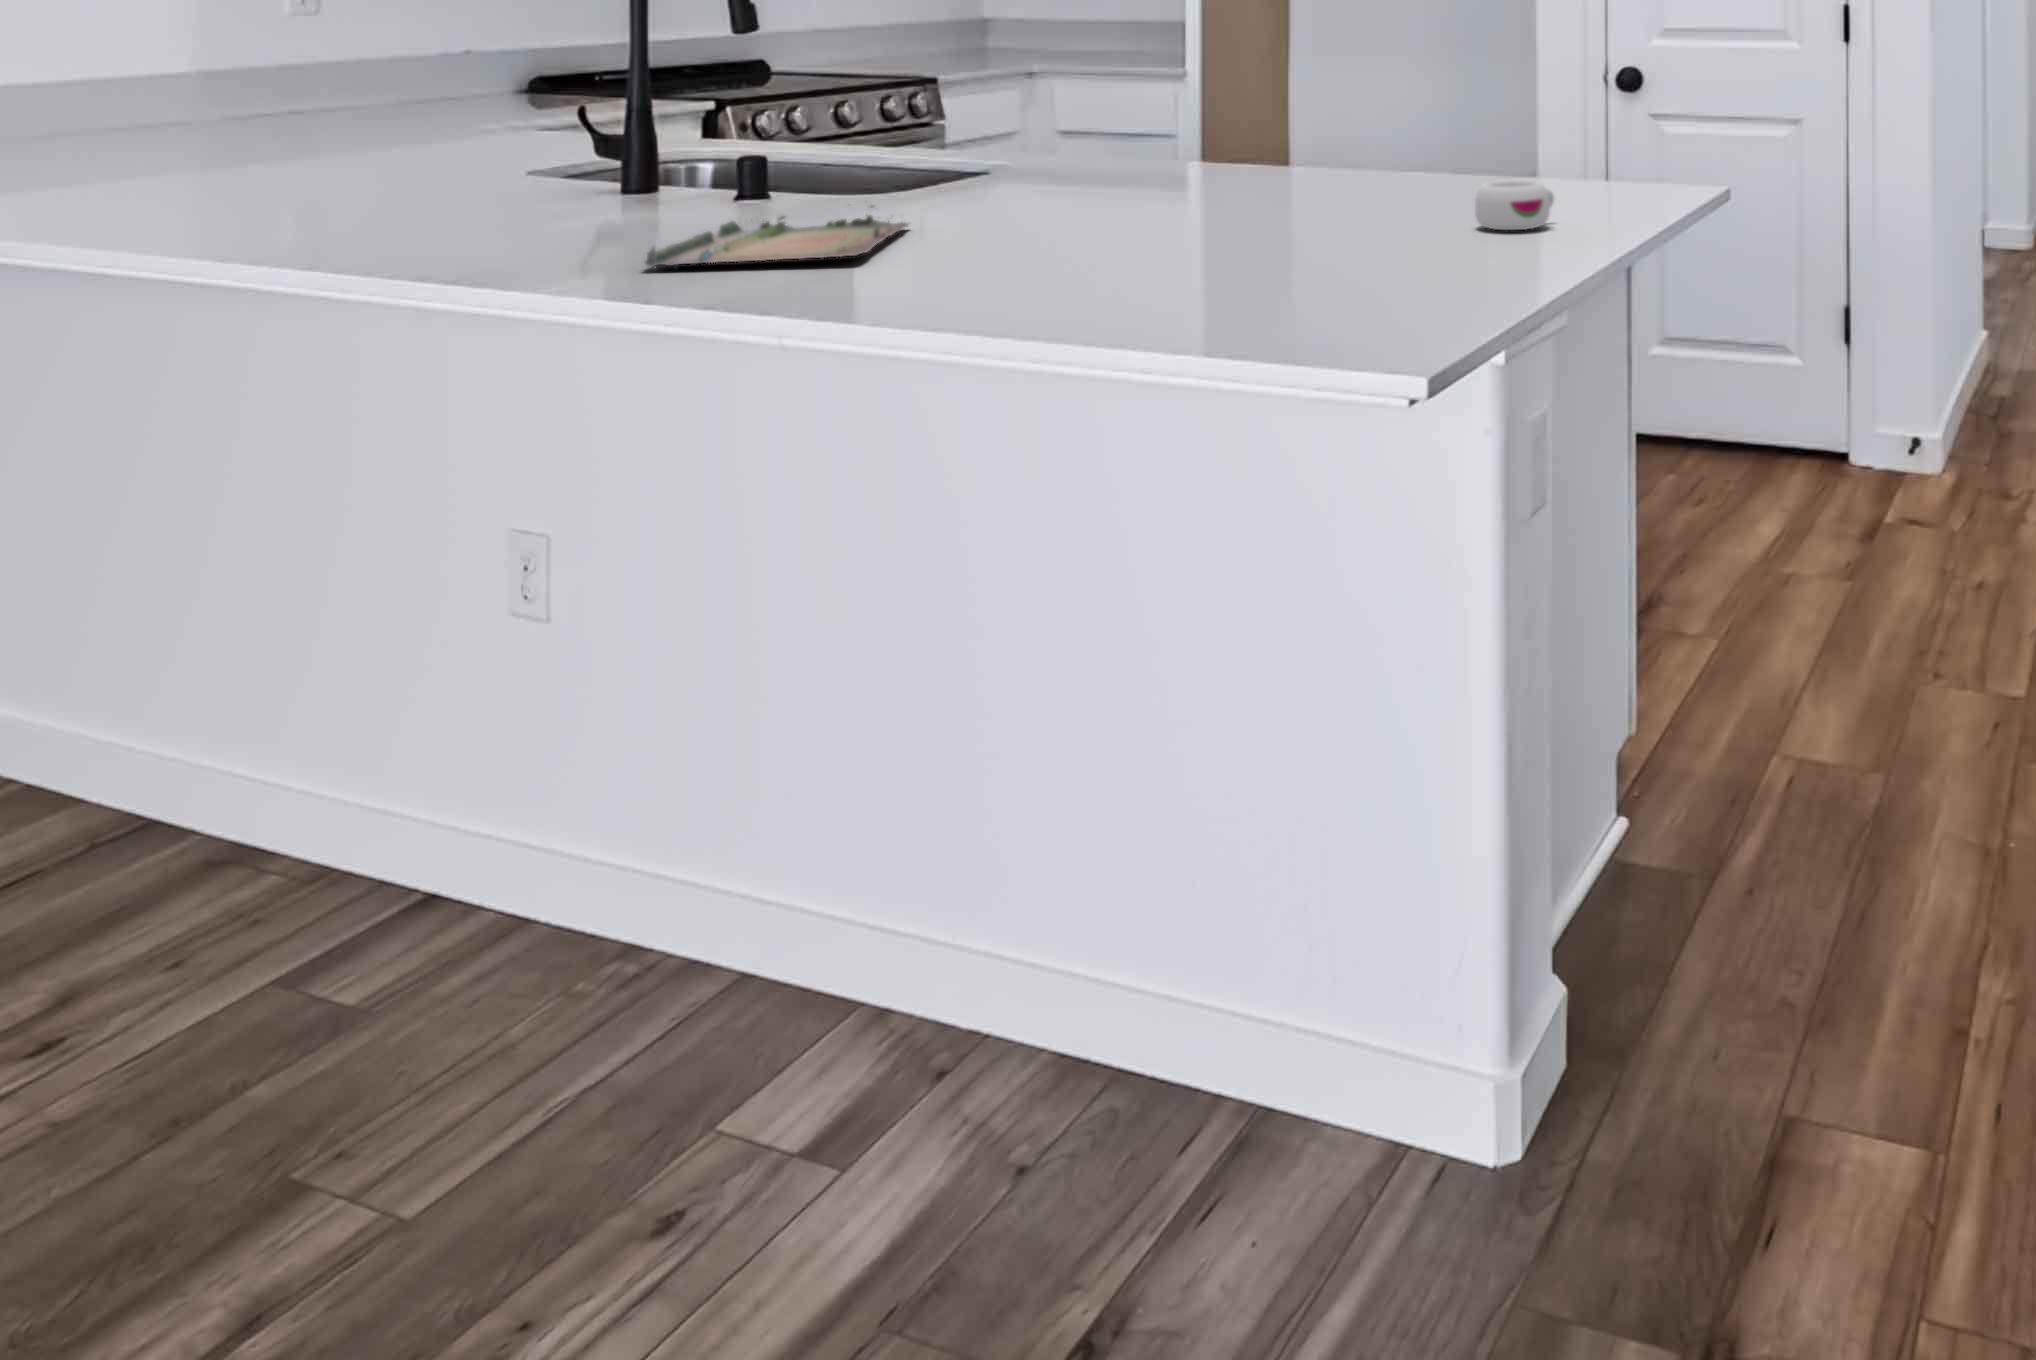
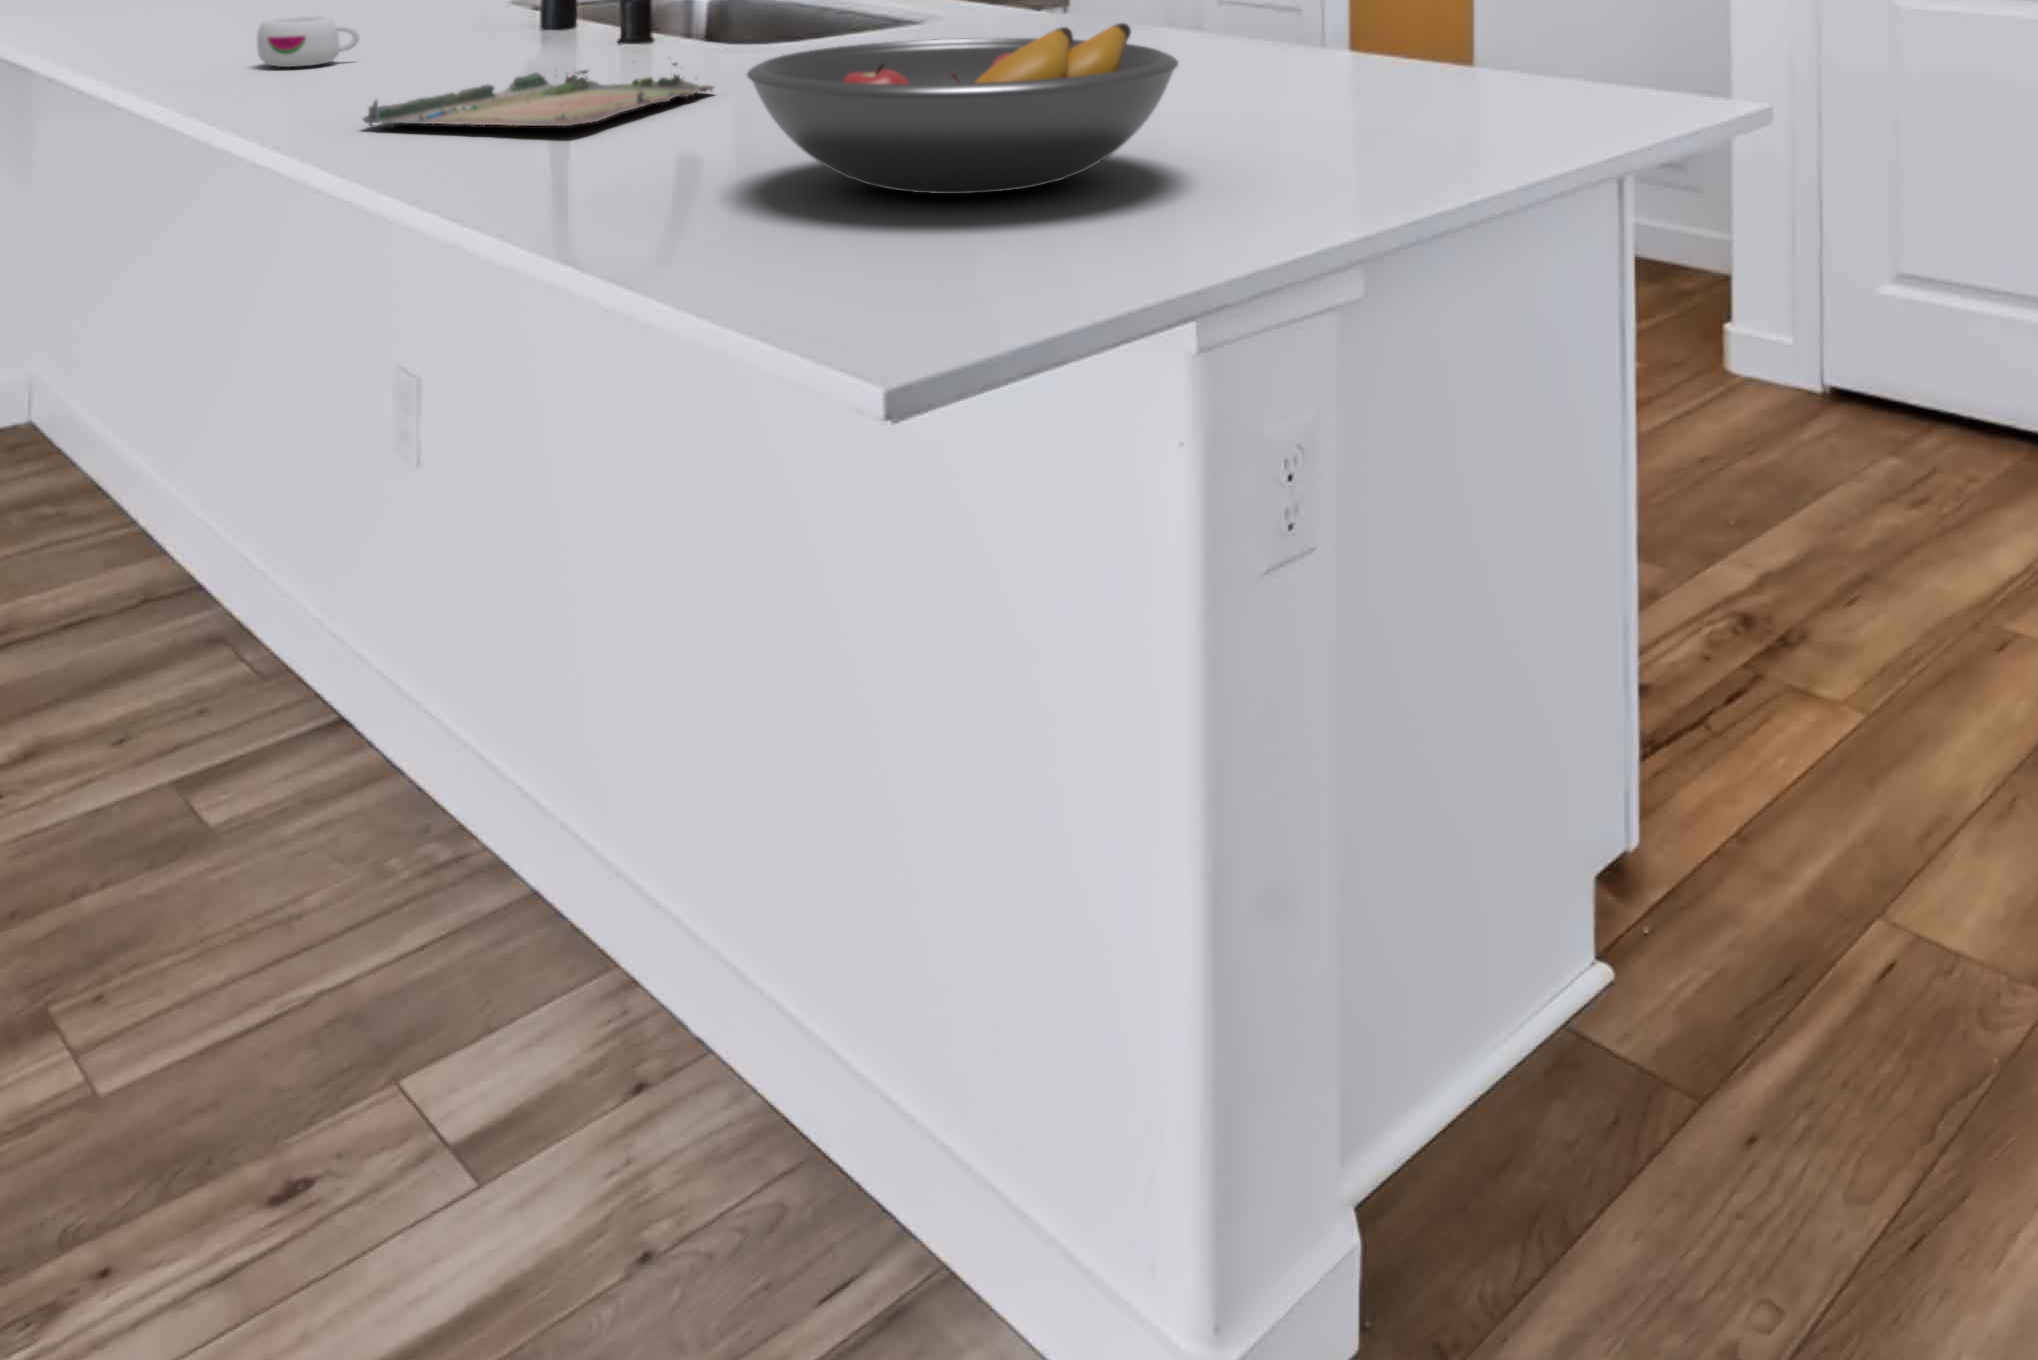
fruit bowl: none [1078,151,1394,279] -> present [747,23,1179,194]
mug: present [1475,180,1554,230] -> present [257,16,359,67]

